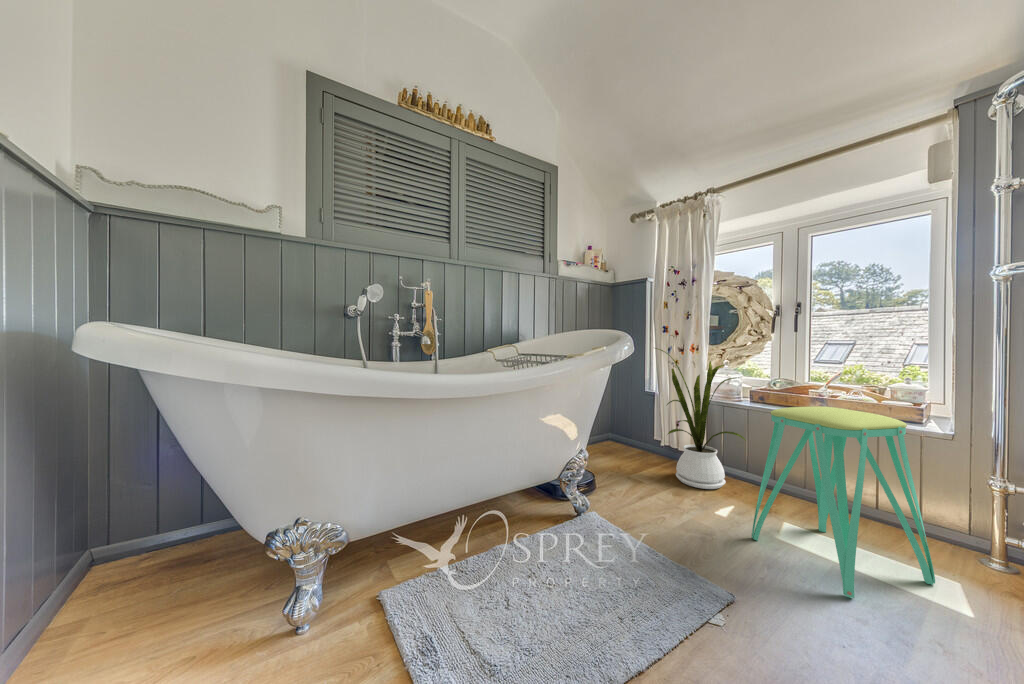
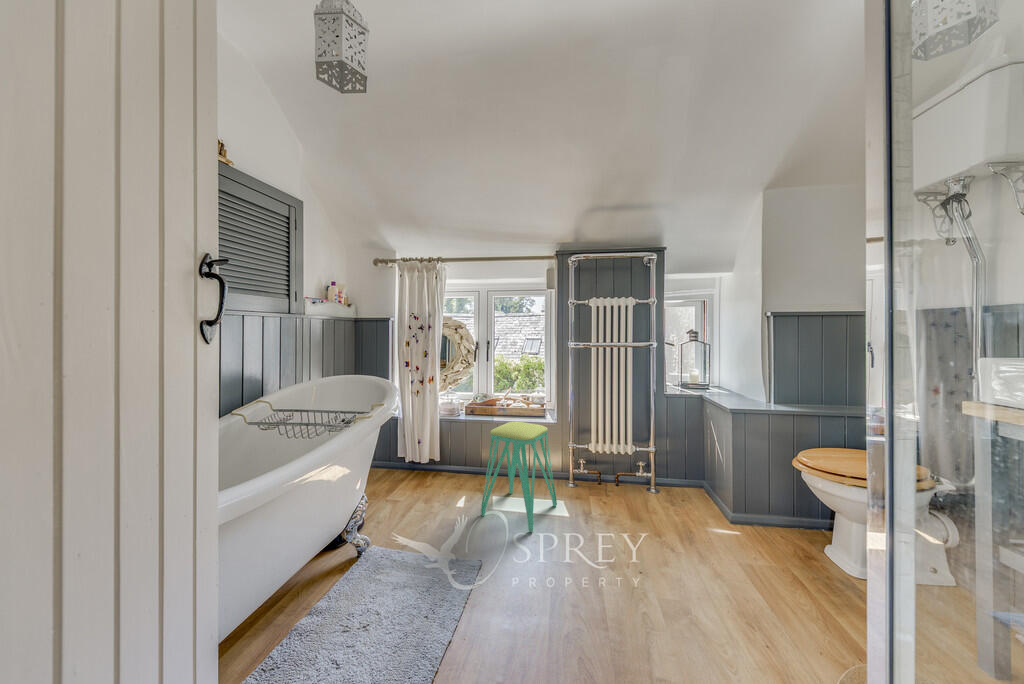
house plant: present [655,348,746,489] -> none [400,382,469,488]

